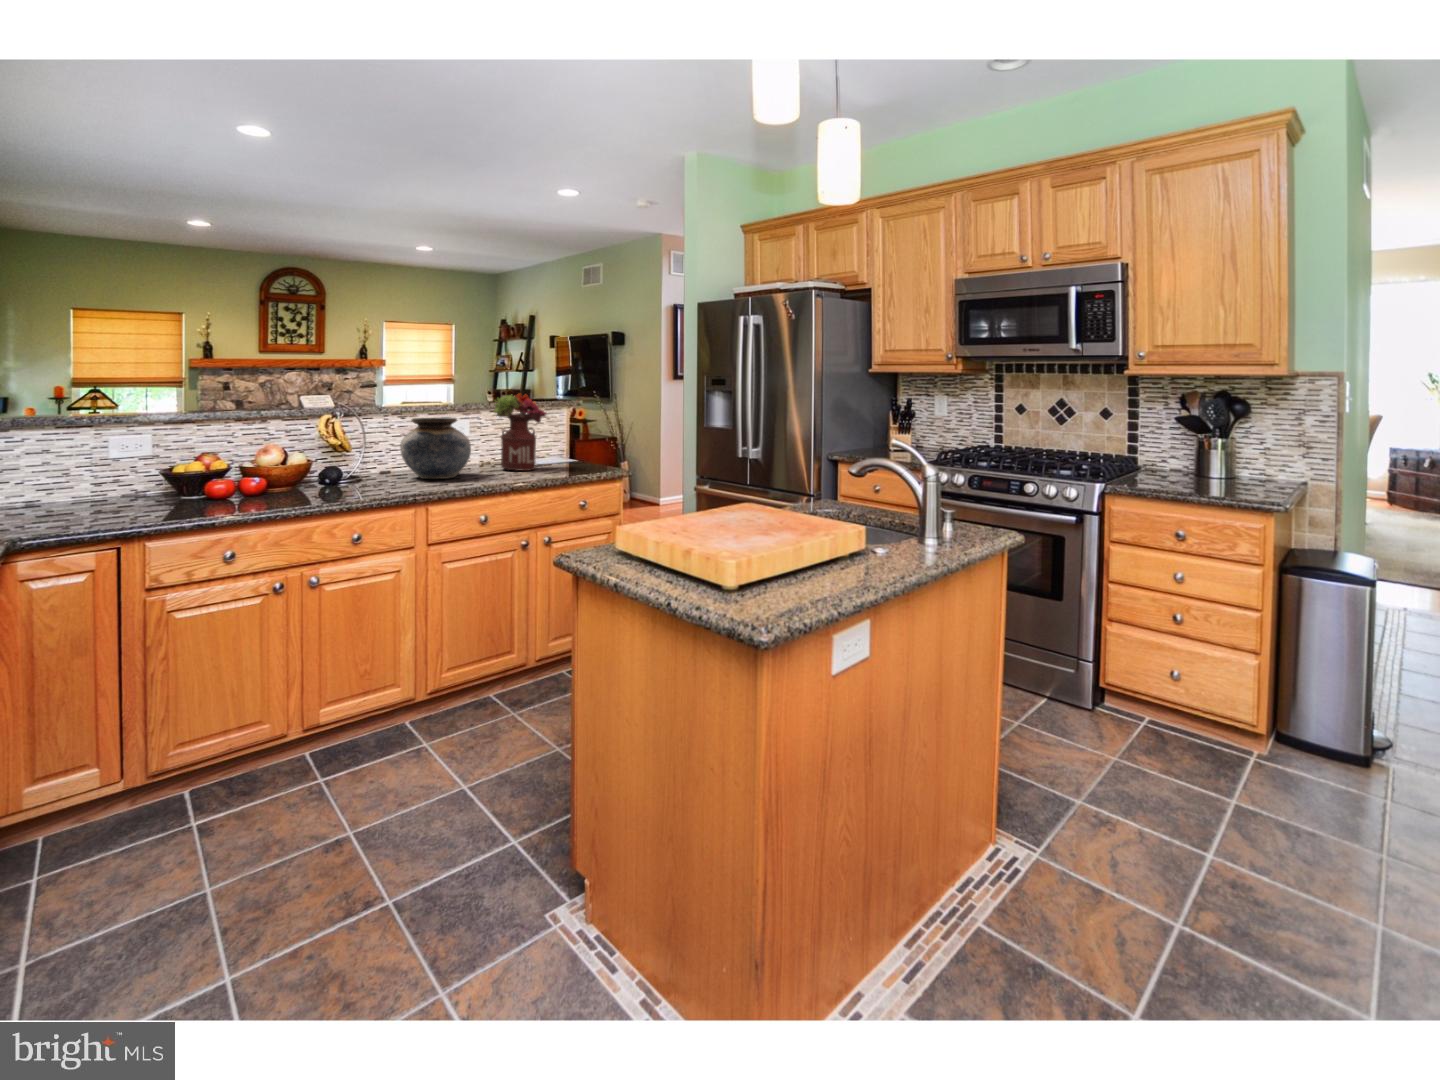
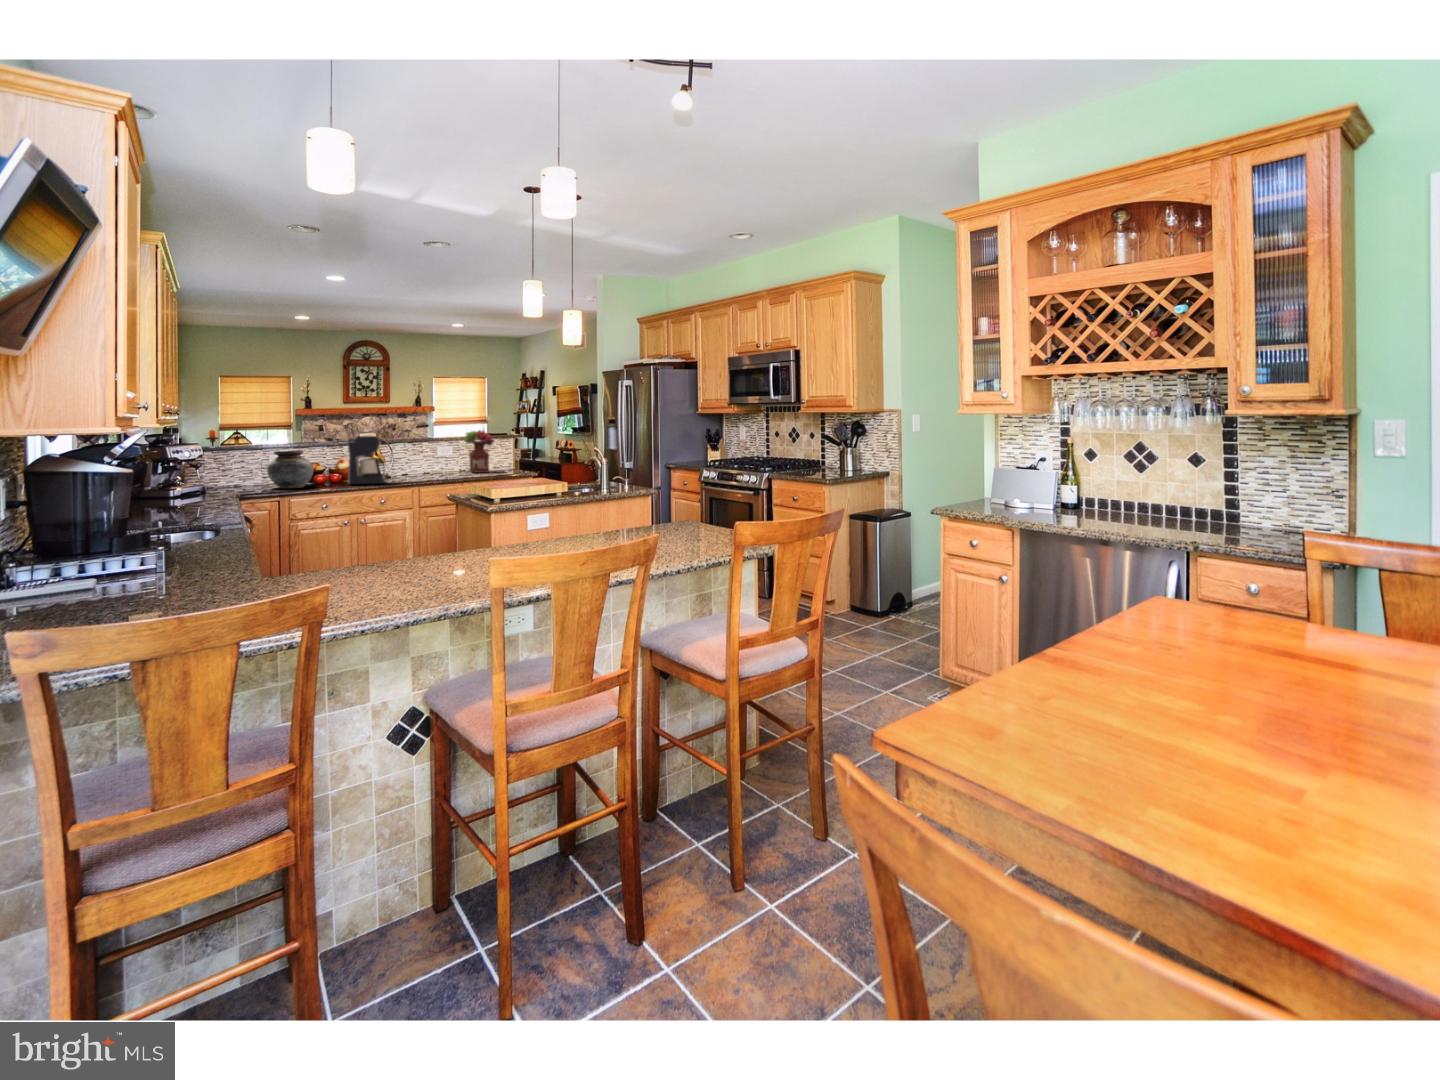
coffee maker: none [274,402,358,502] -> present [347,436,386,484]
vase: present [400,418,471,479] -> present [267,451,313,488]

